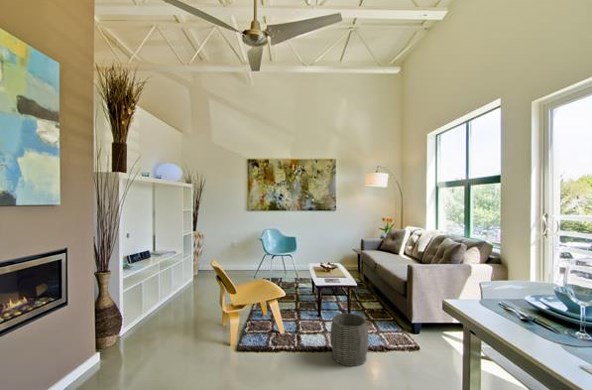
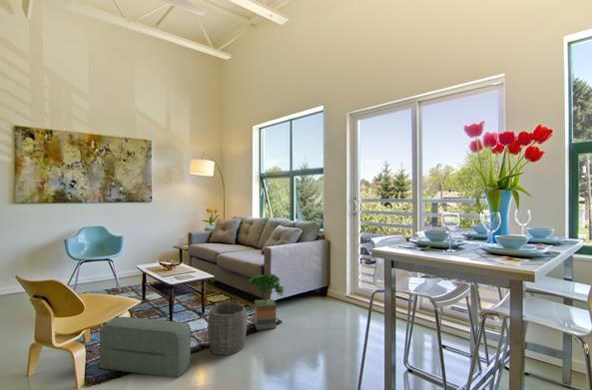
potted tree: none [382,291,422,355] -> present [250,274,284,330]
pouf: none [252,304,308,370] -> present [100,317,191,378]

